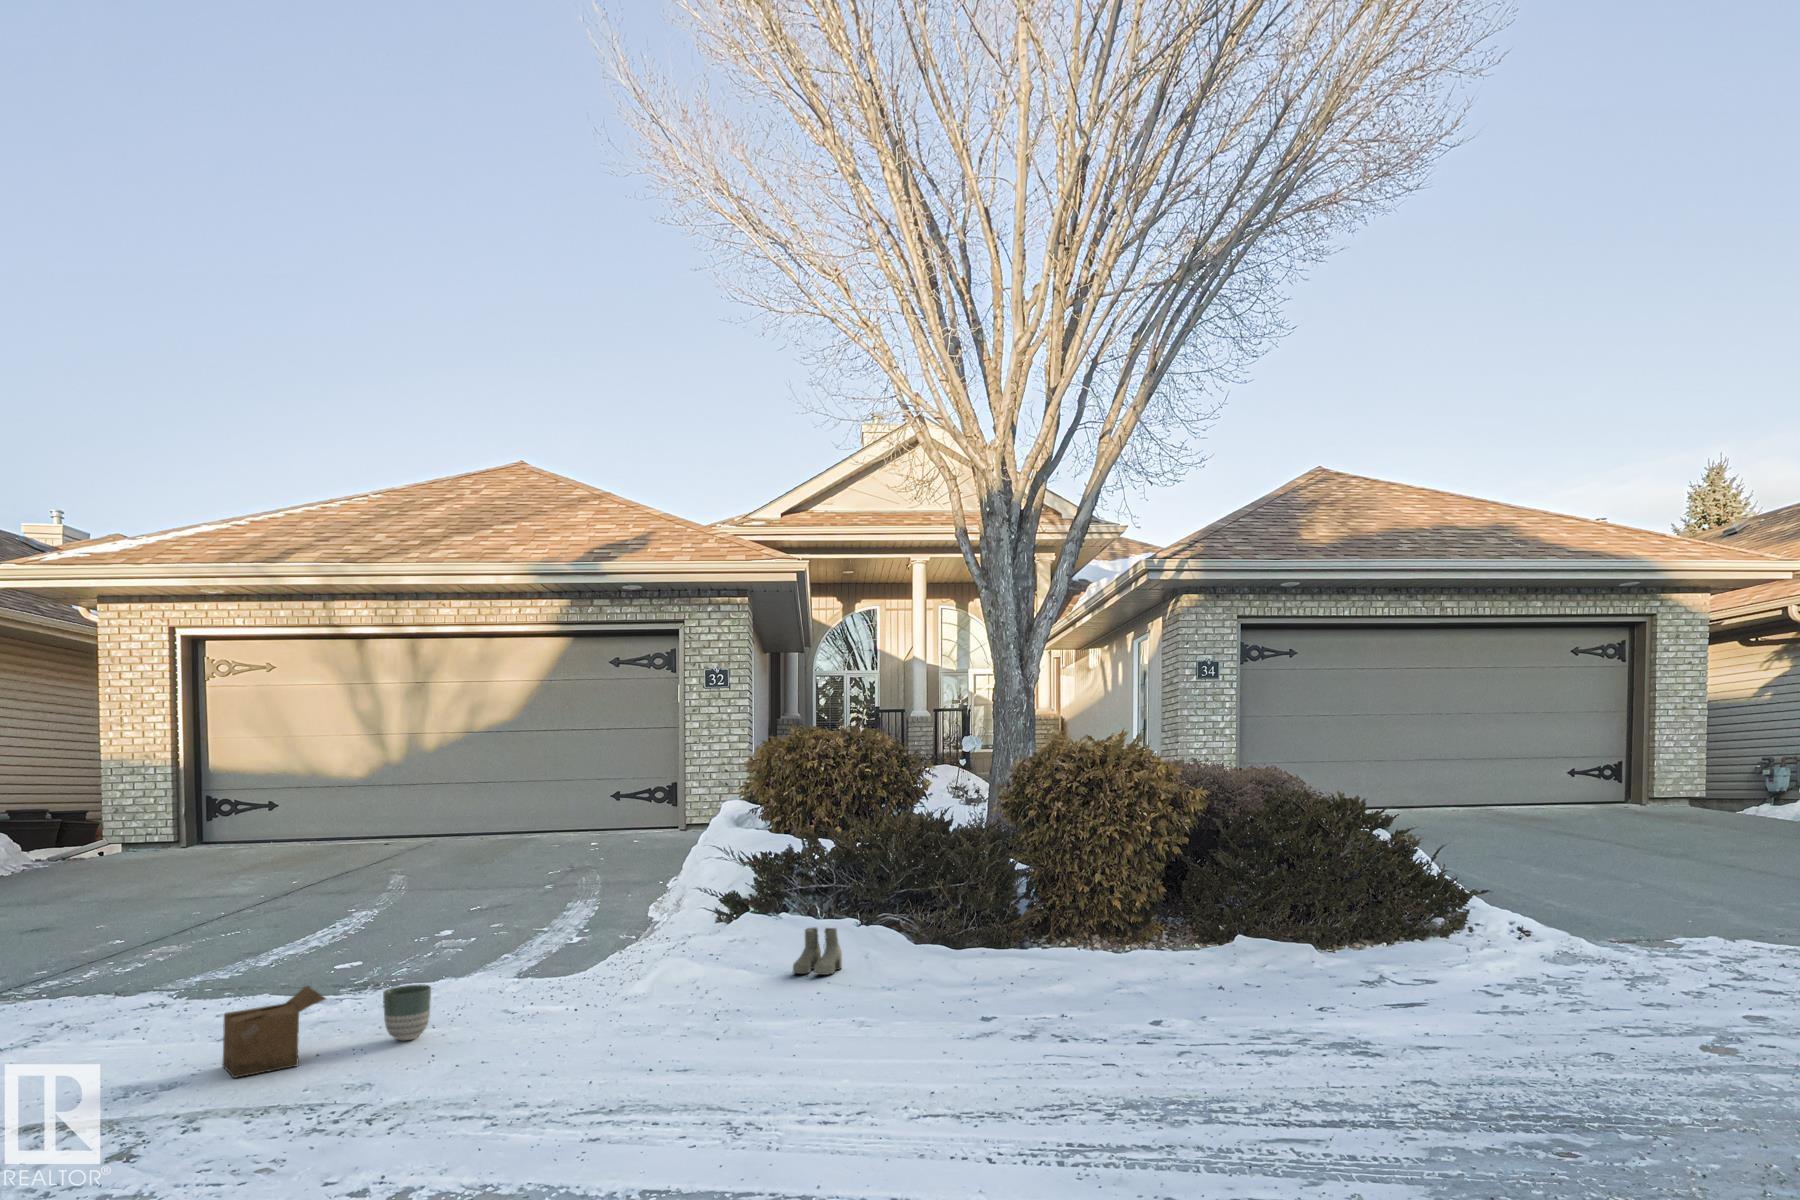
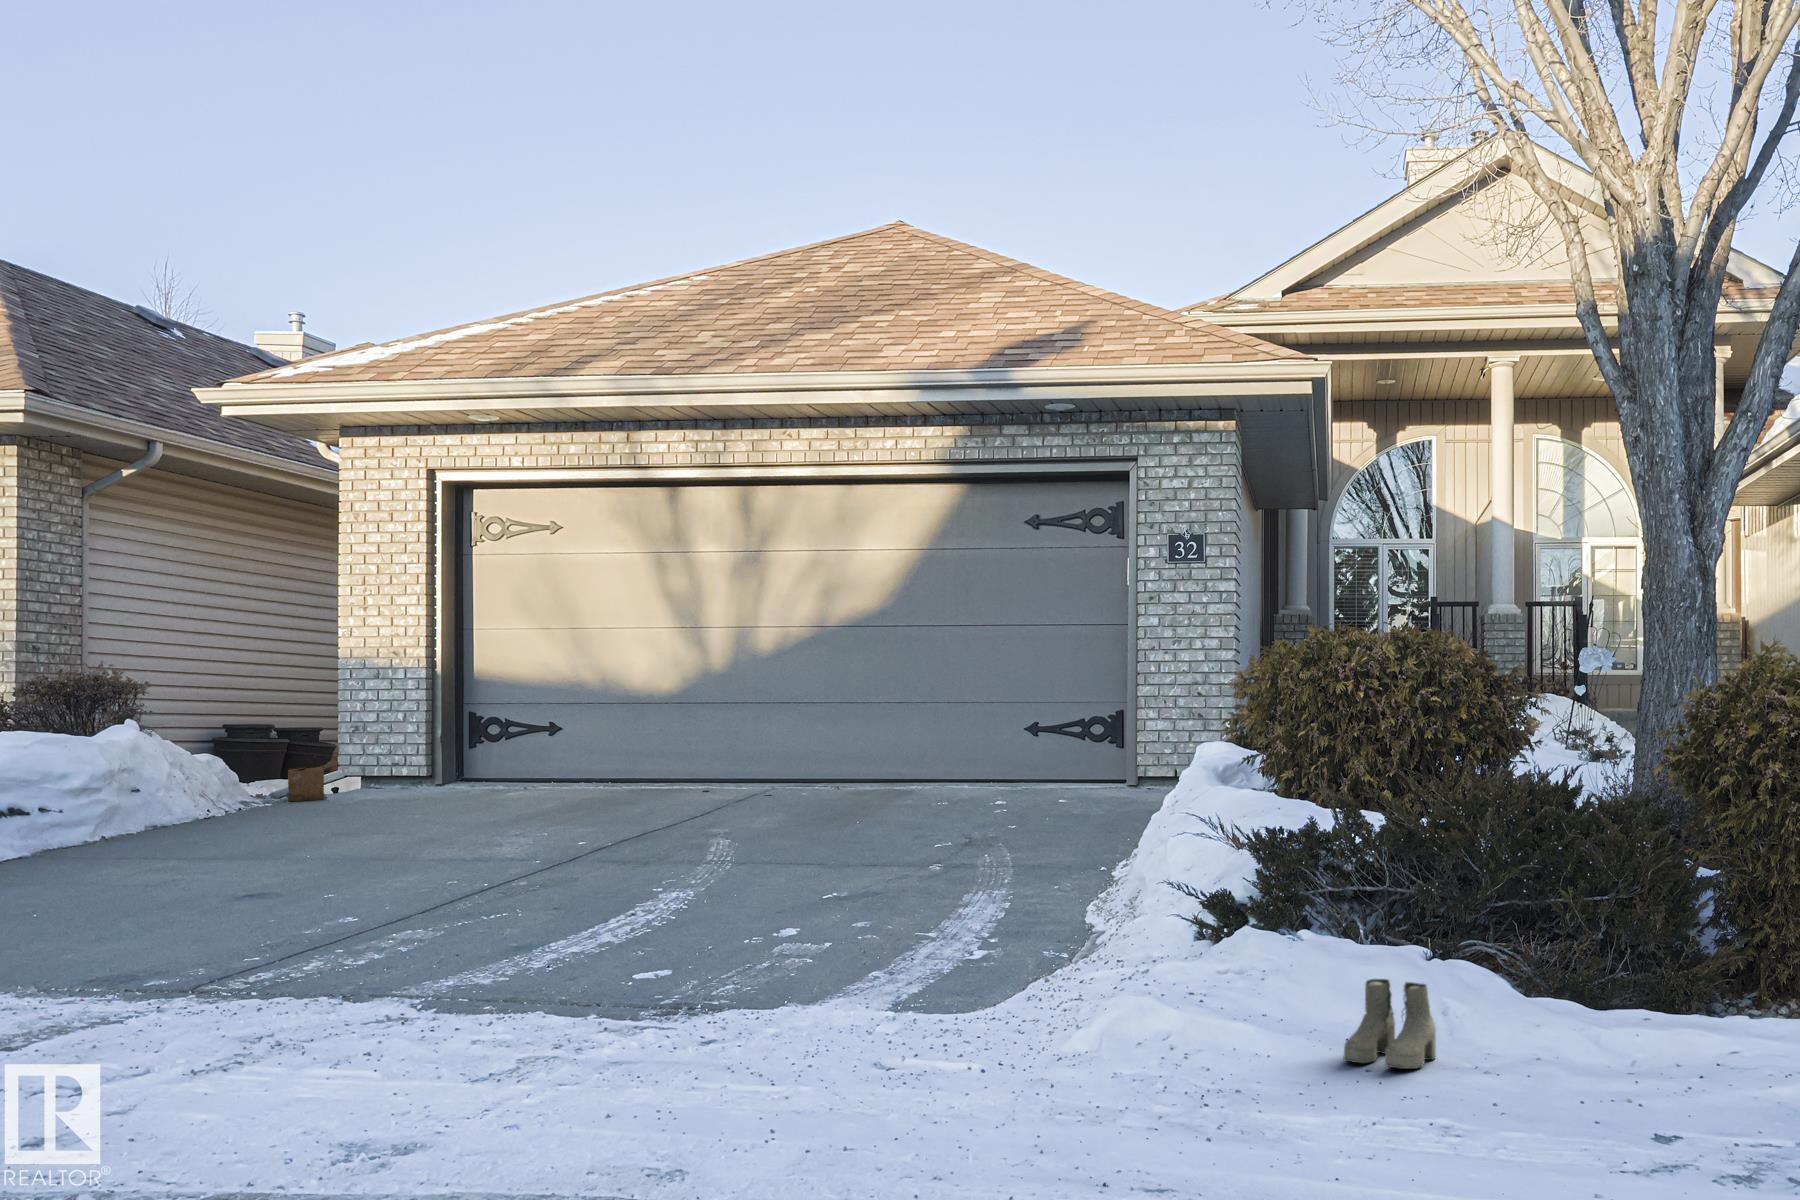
planter: present [383,985,431,1041] -> none [640,1034,717,1128]
cardboard box: present [222,986,326,1078] -> present [288,759,339,801]

